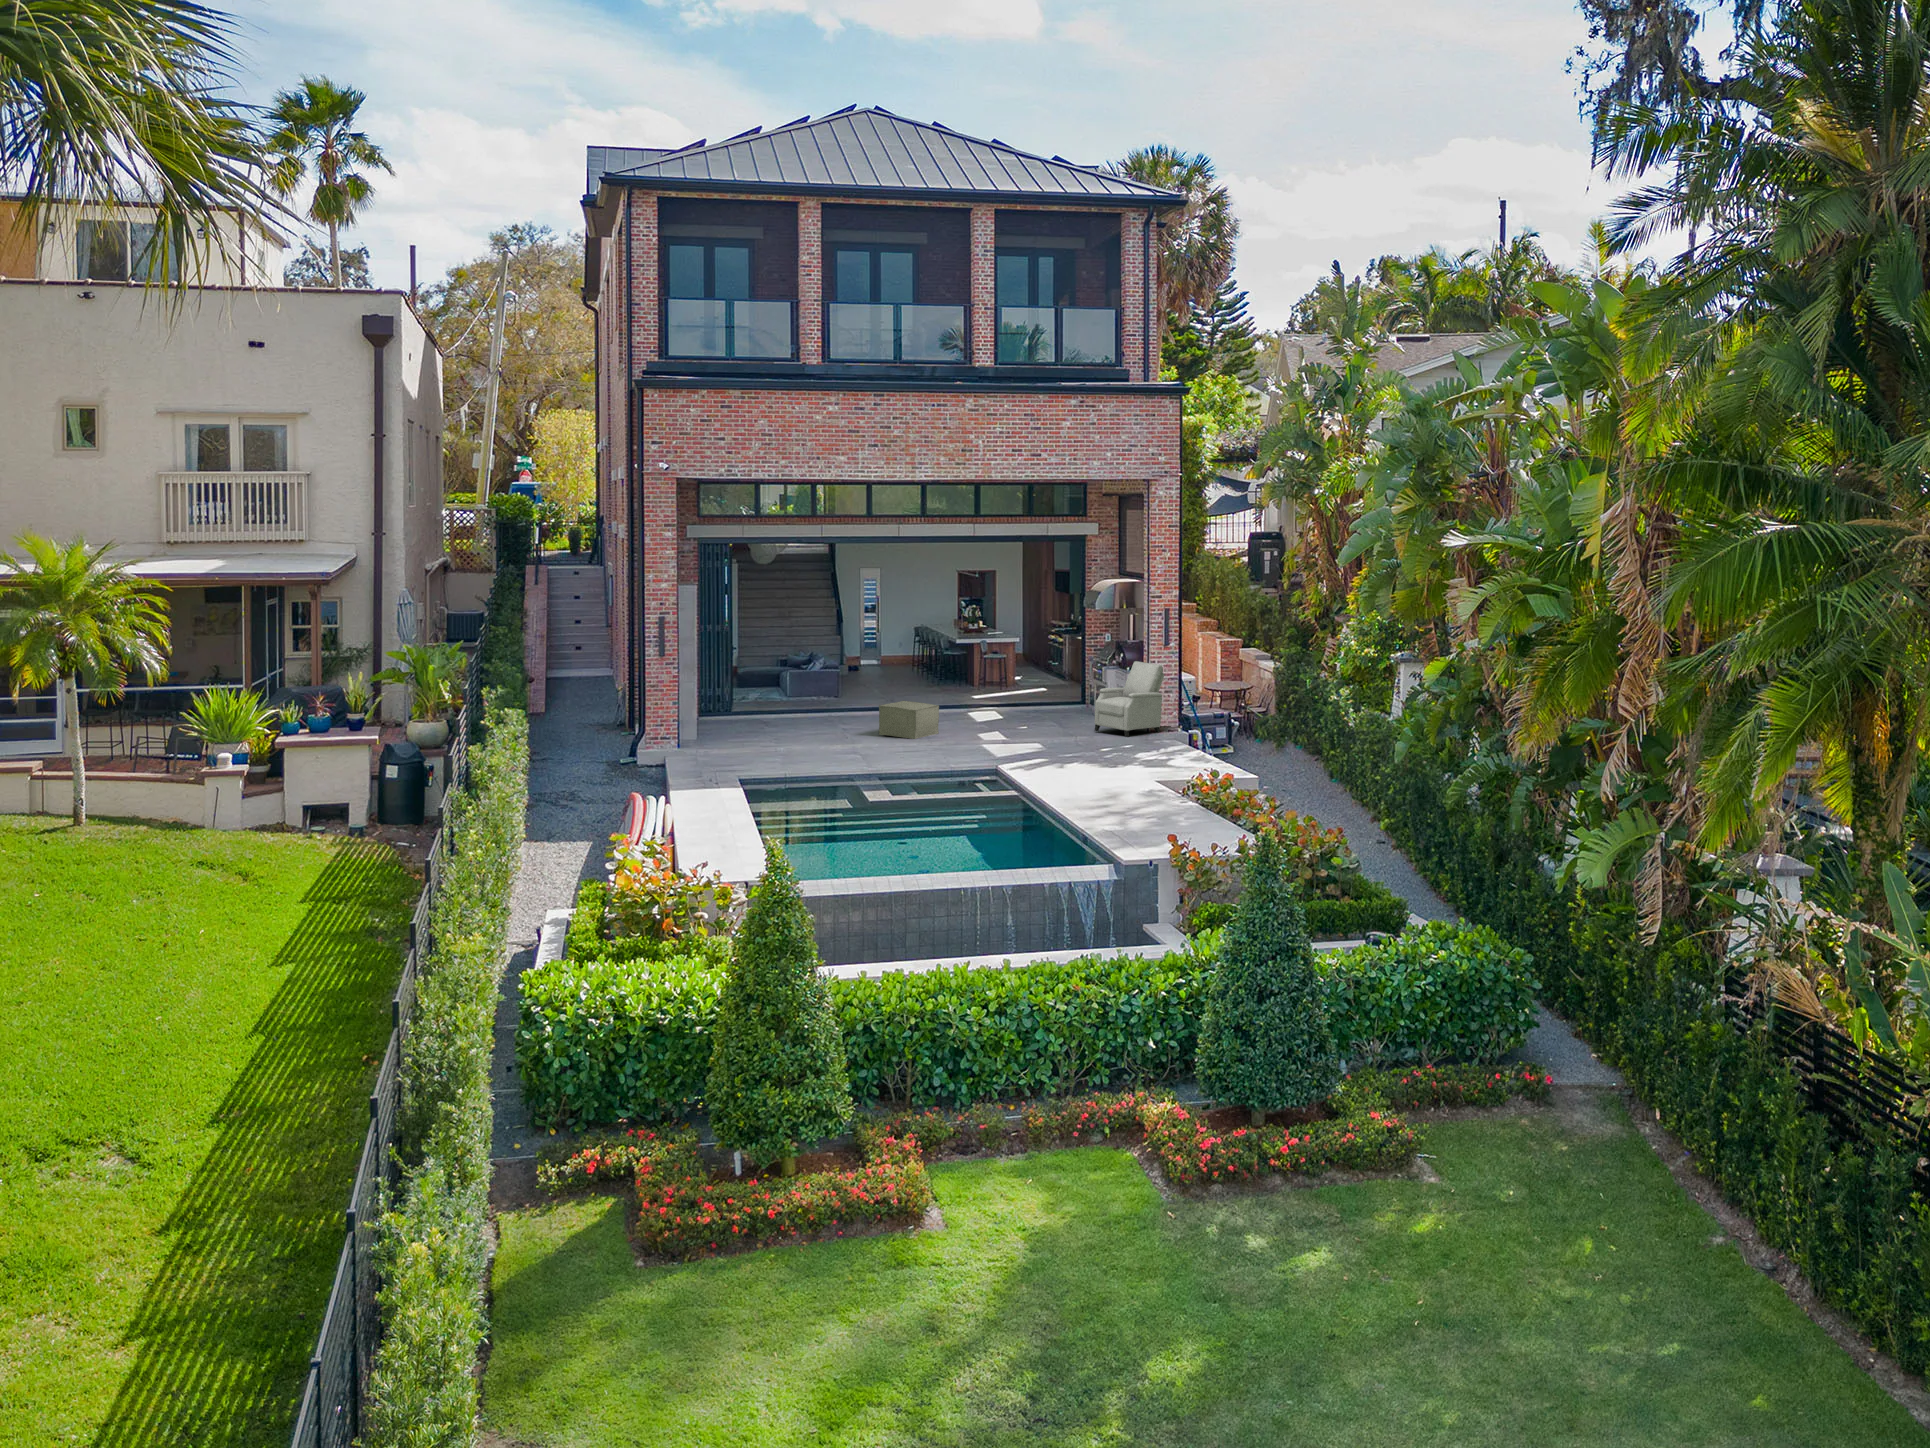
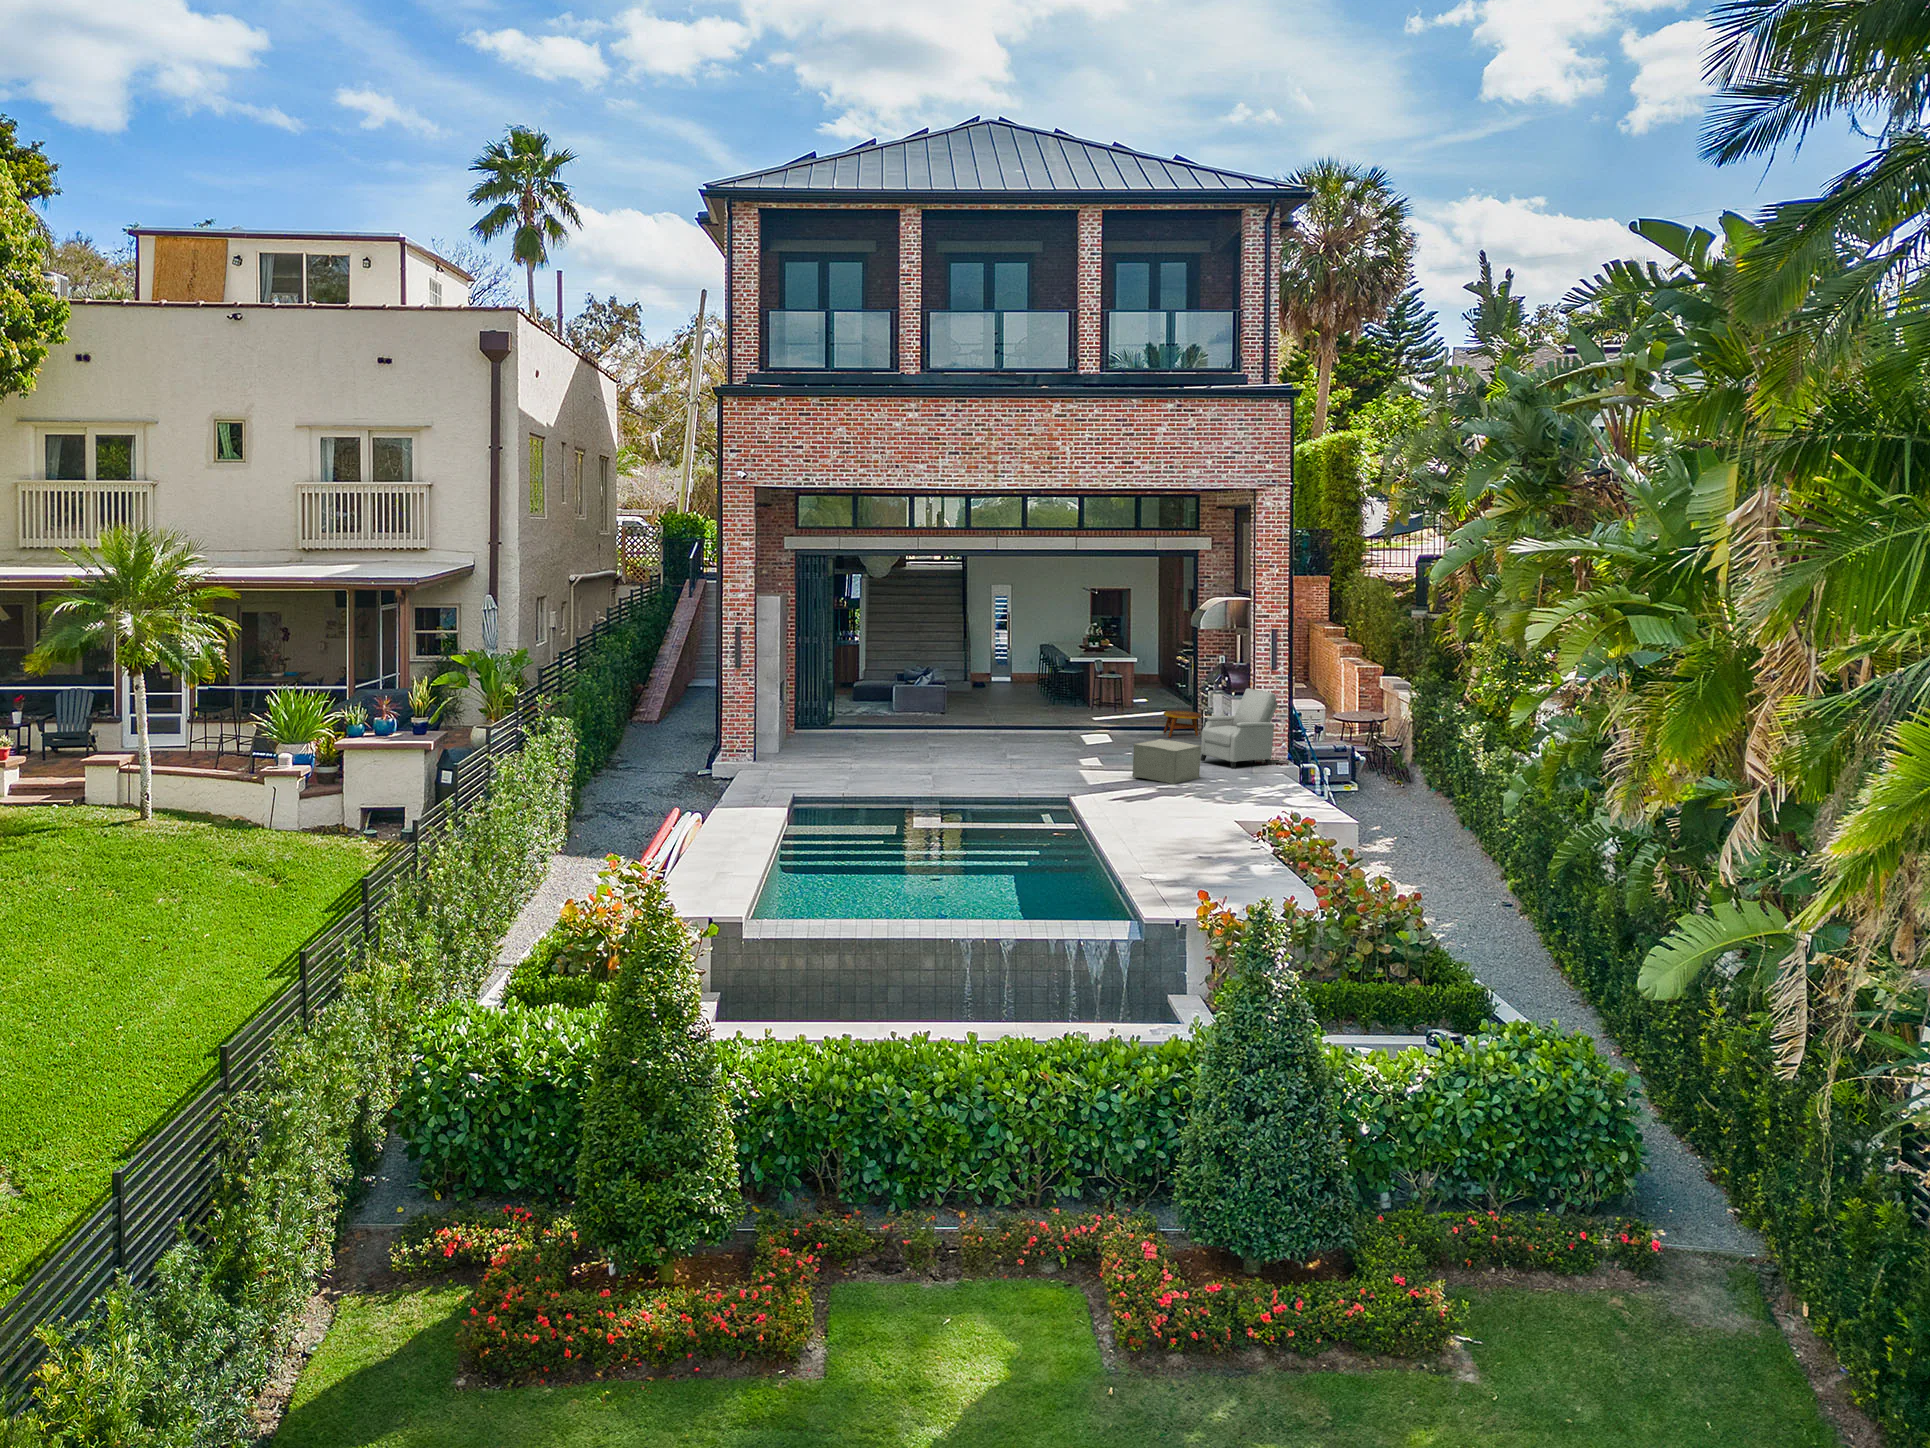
side table: none [1049,685,1085,710] -> present [1164,711,1201,737]
ottoman: present [879,701,939,739] -> present [1132,739,1201,784]

